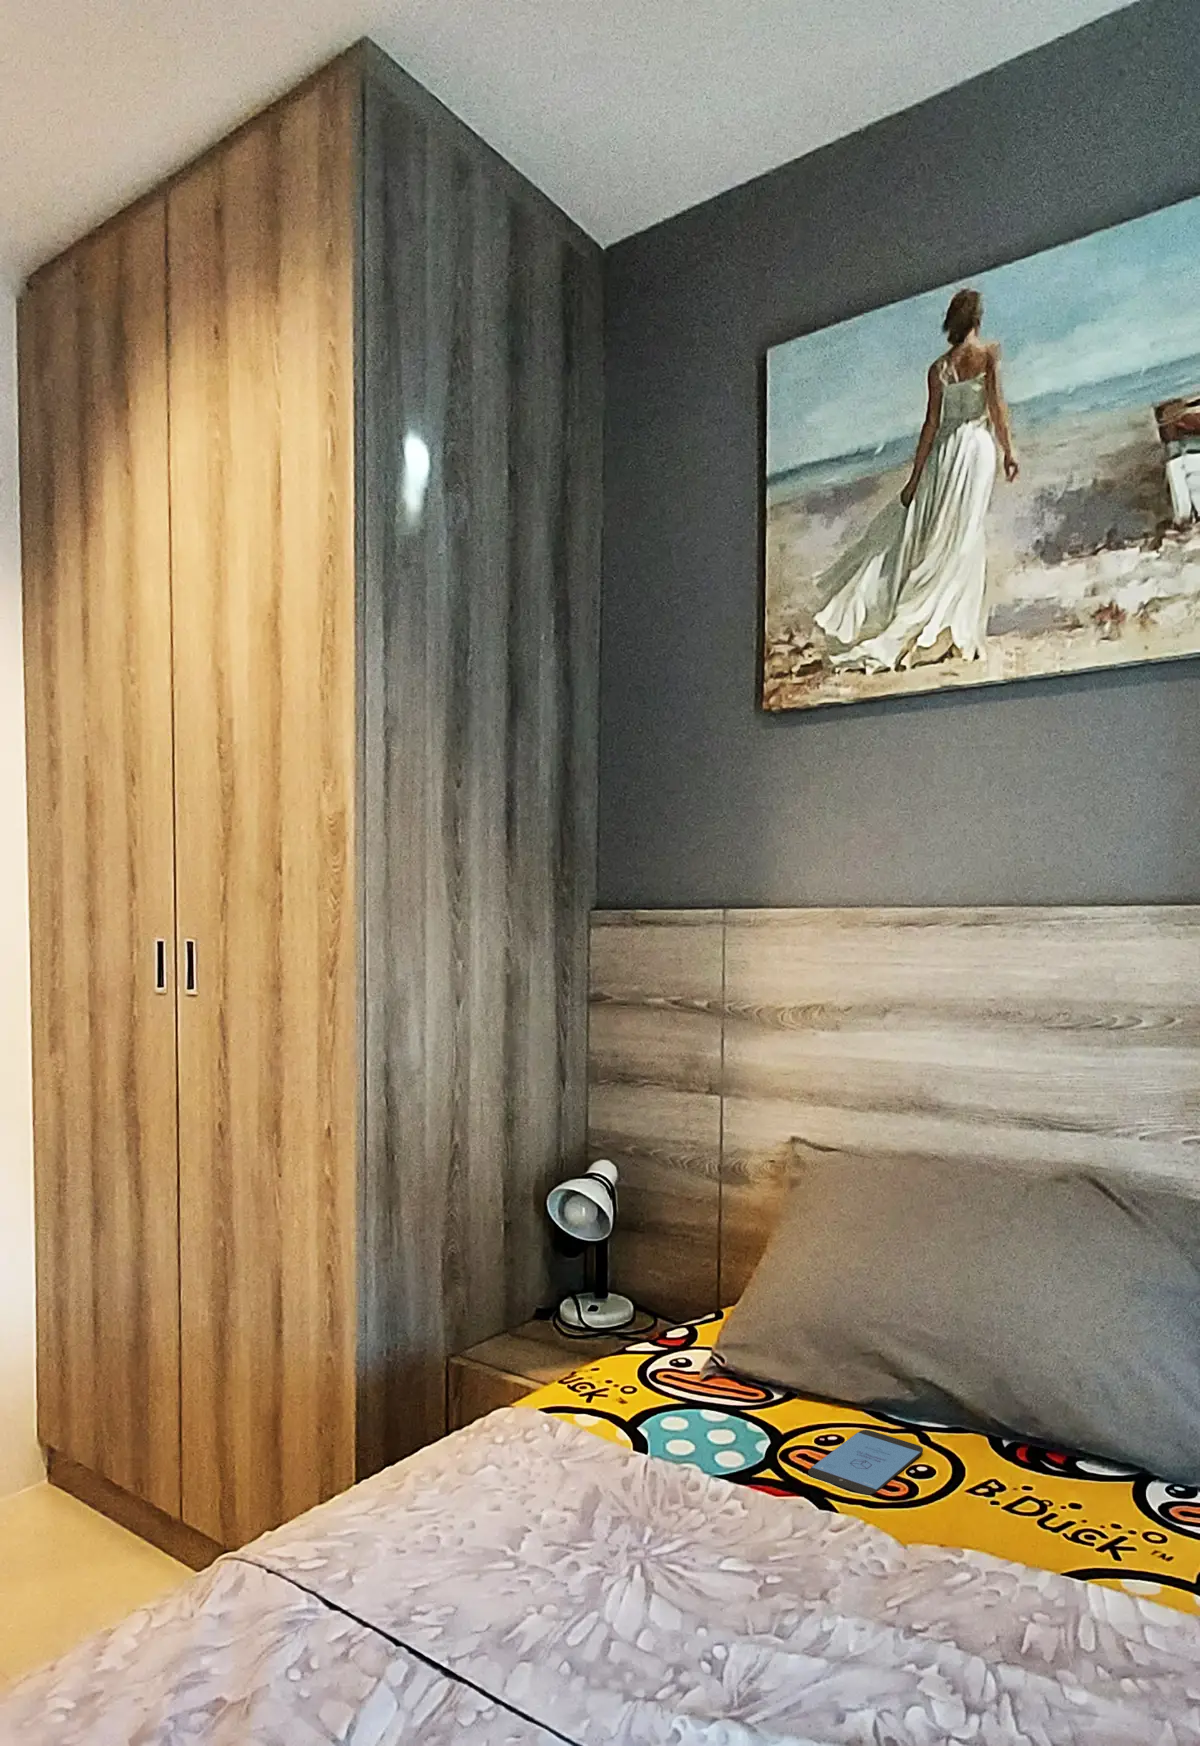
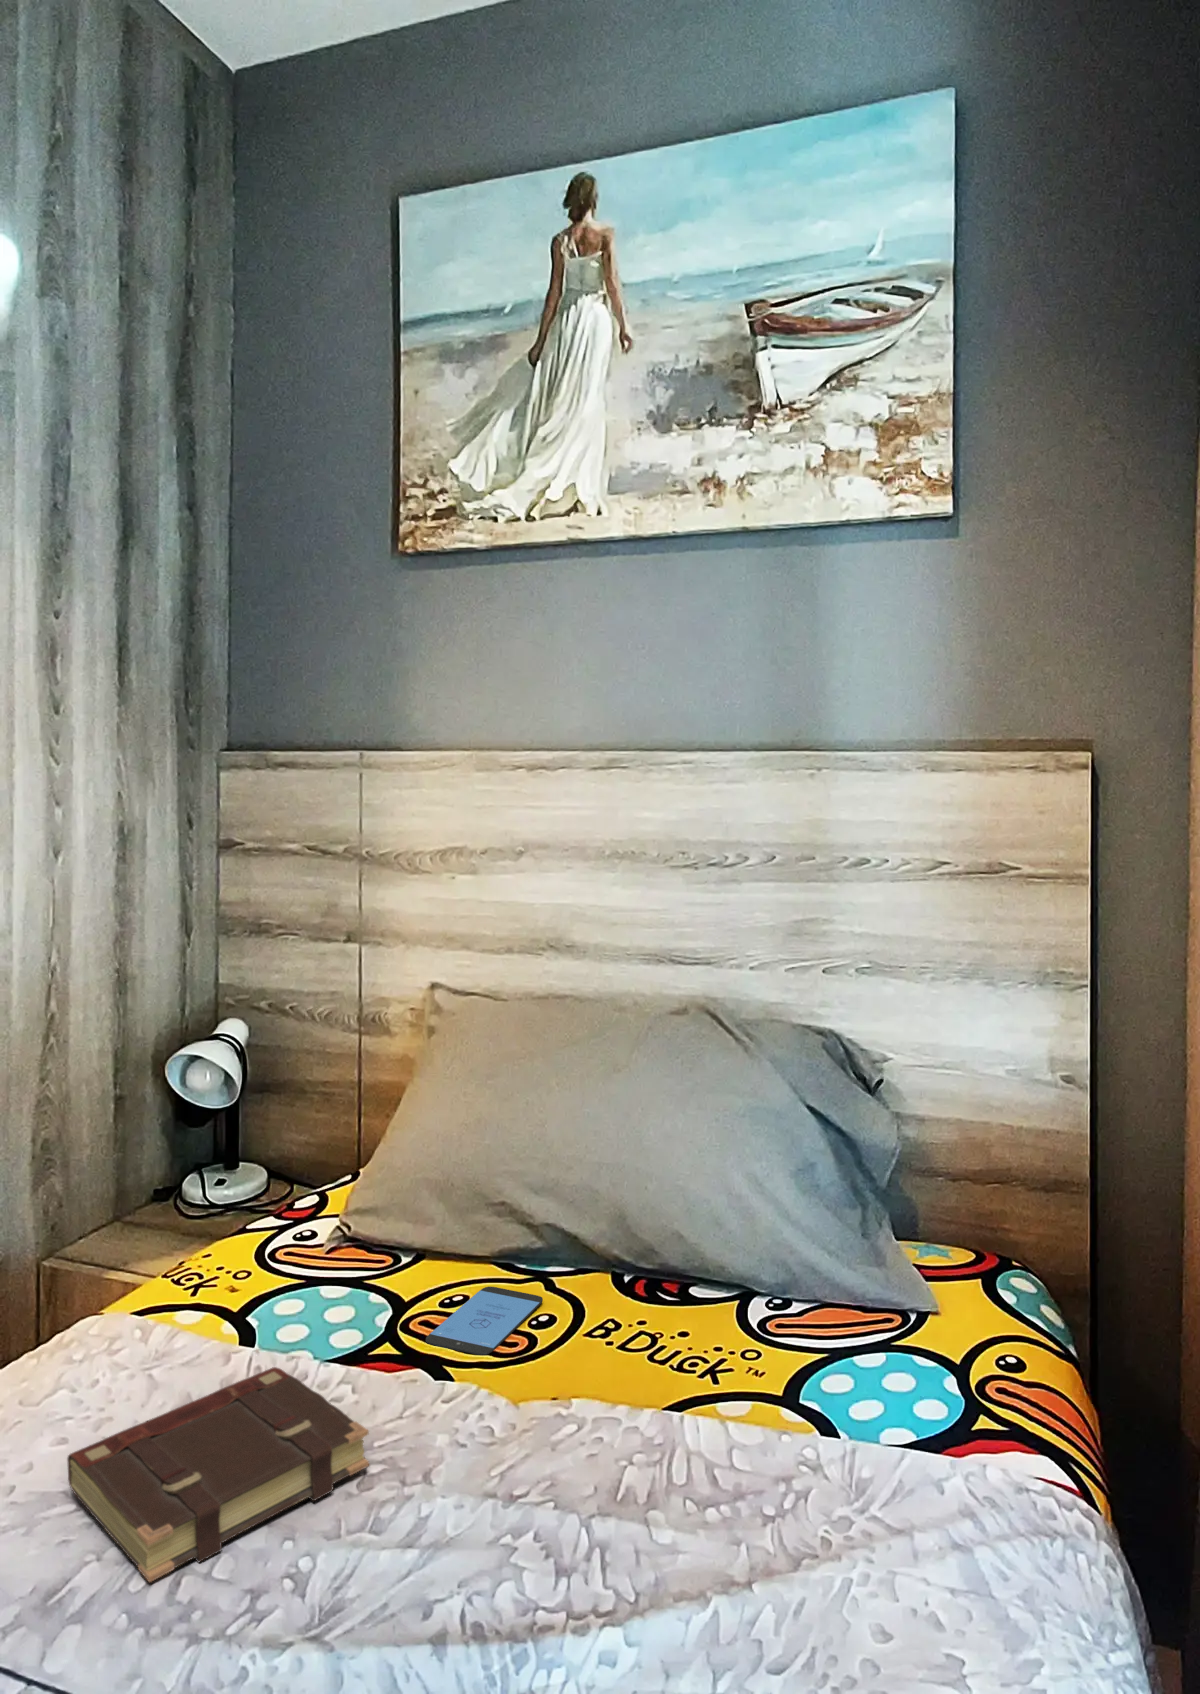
book: none [507,1472,770,1642] -> present [67,1367,369,1582]

